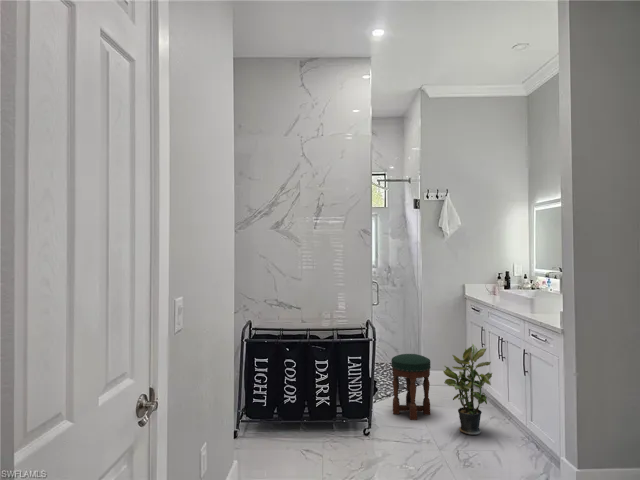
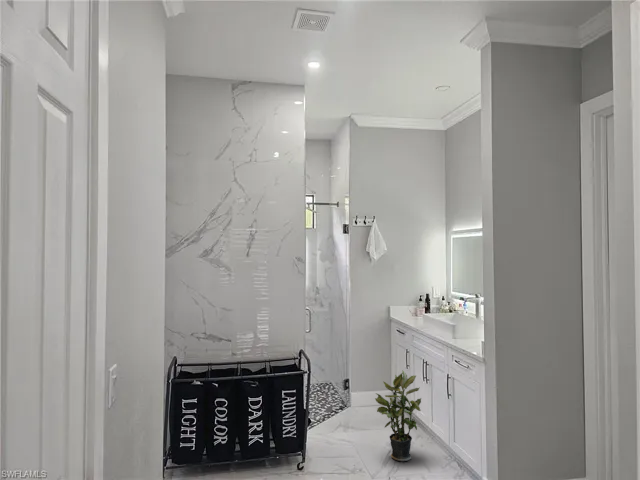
stool: present [392,354,431,420] -> none [324,380,361,449]

